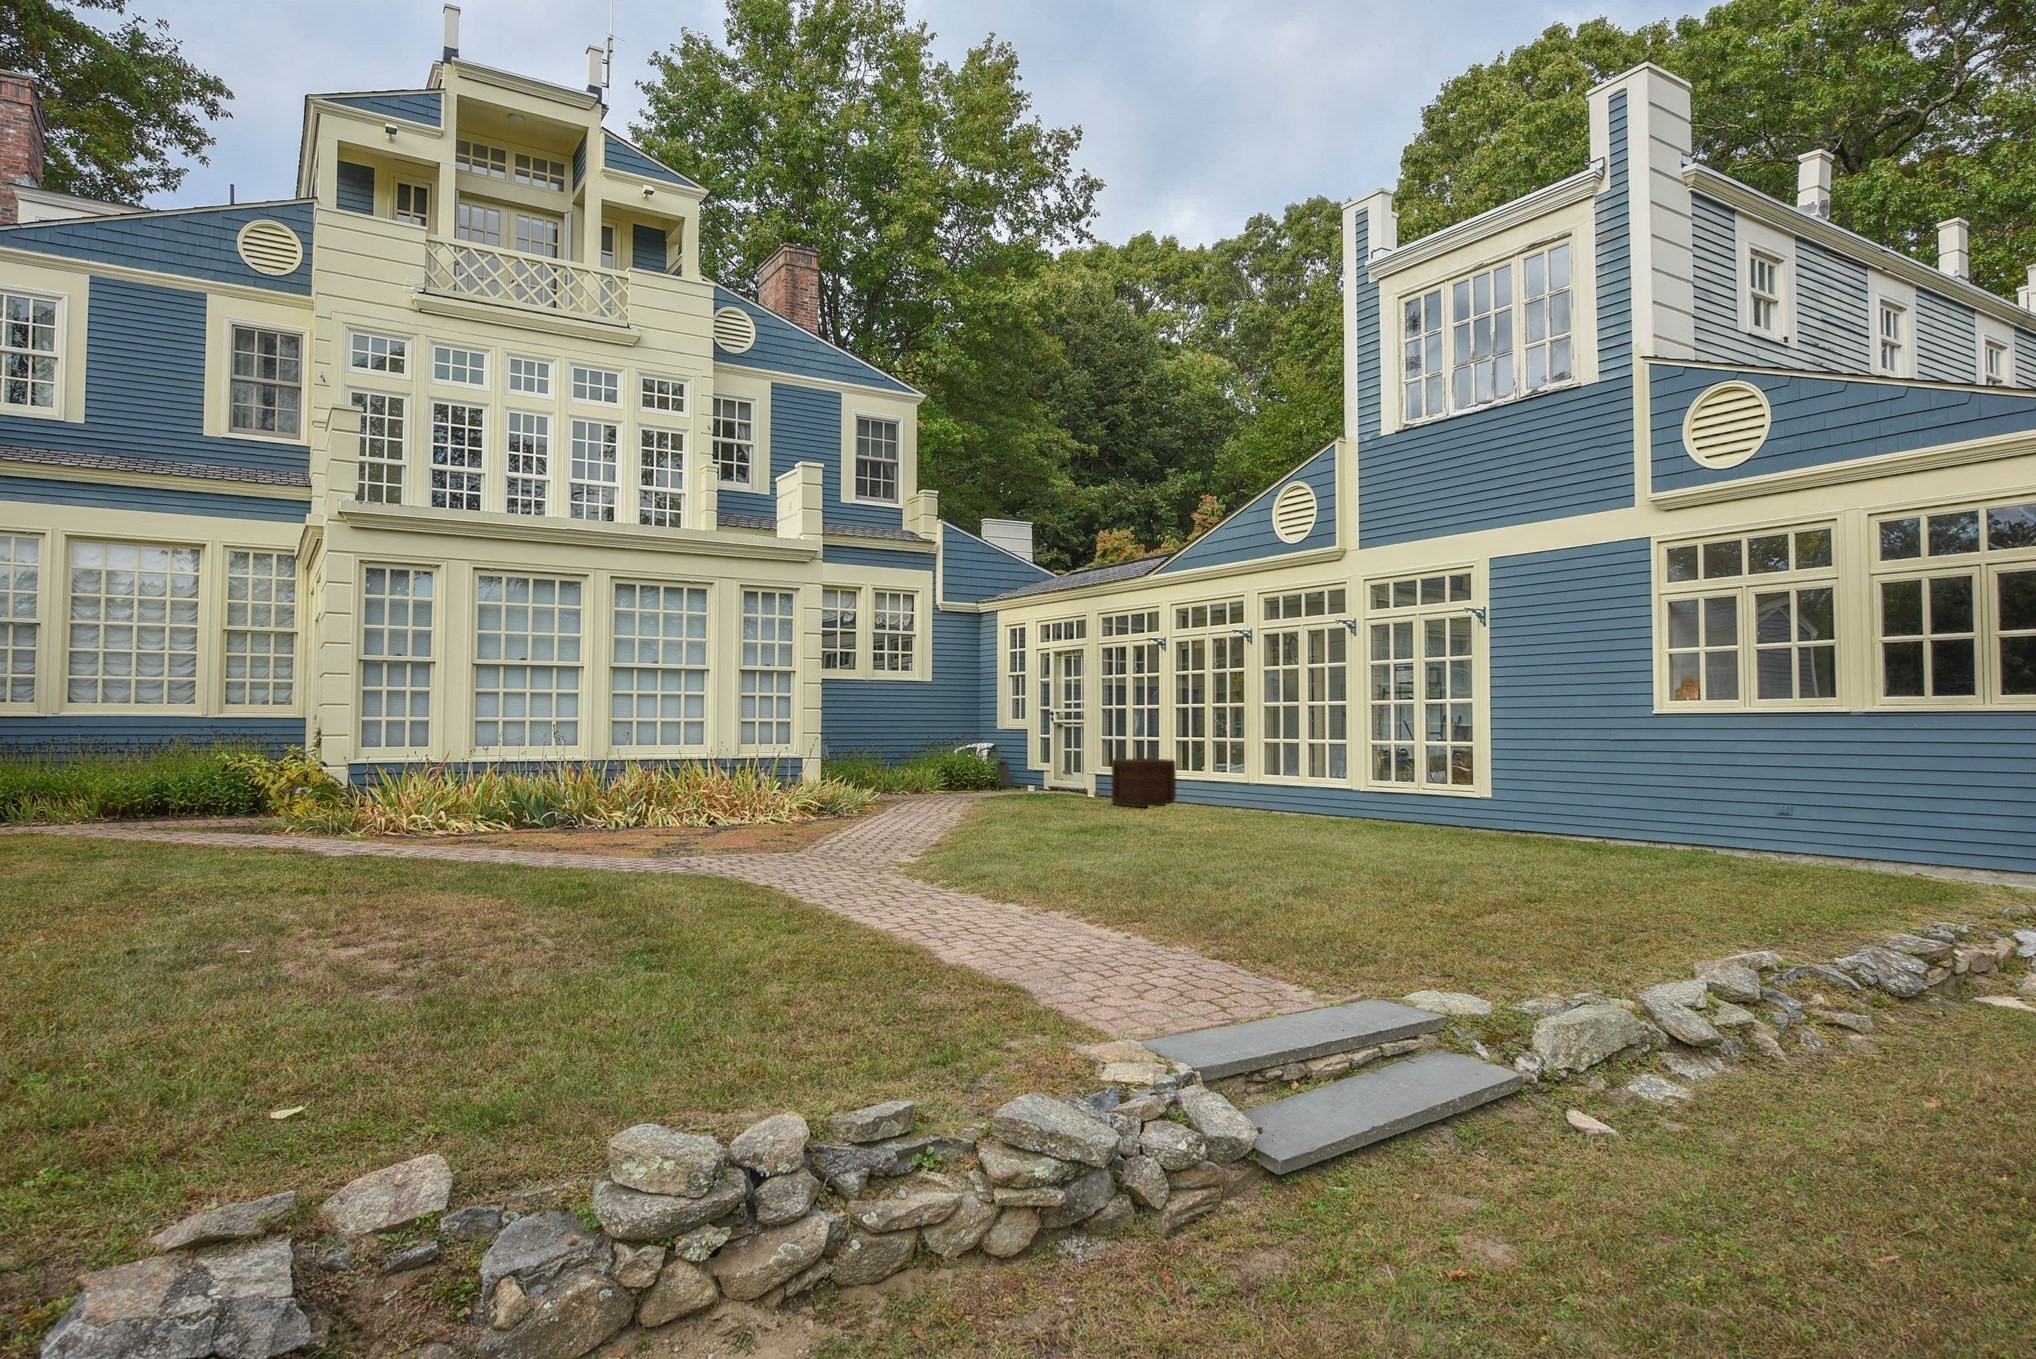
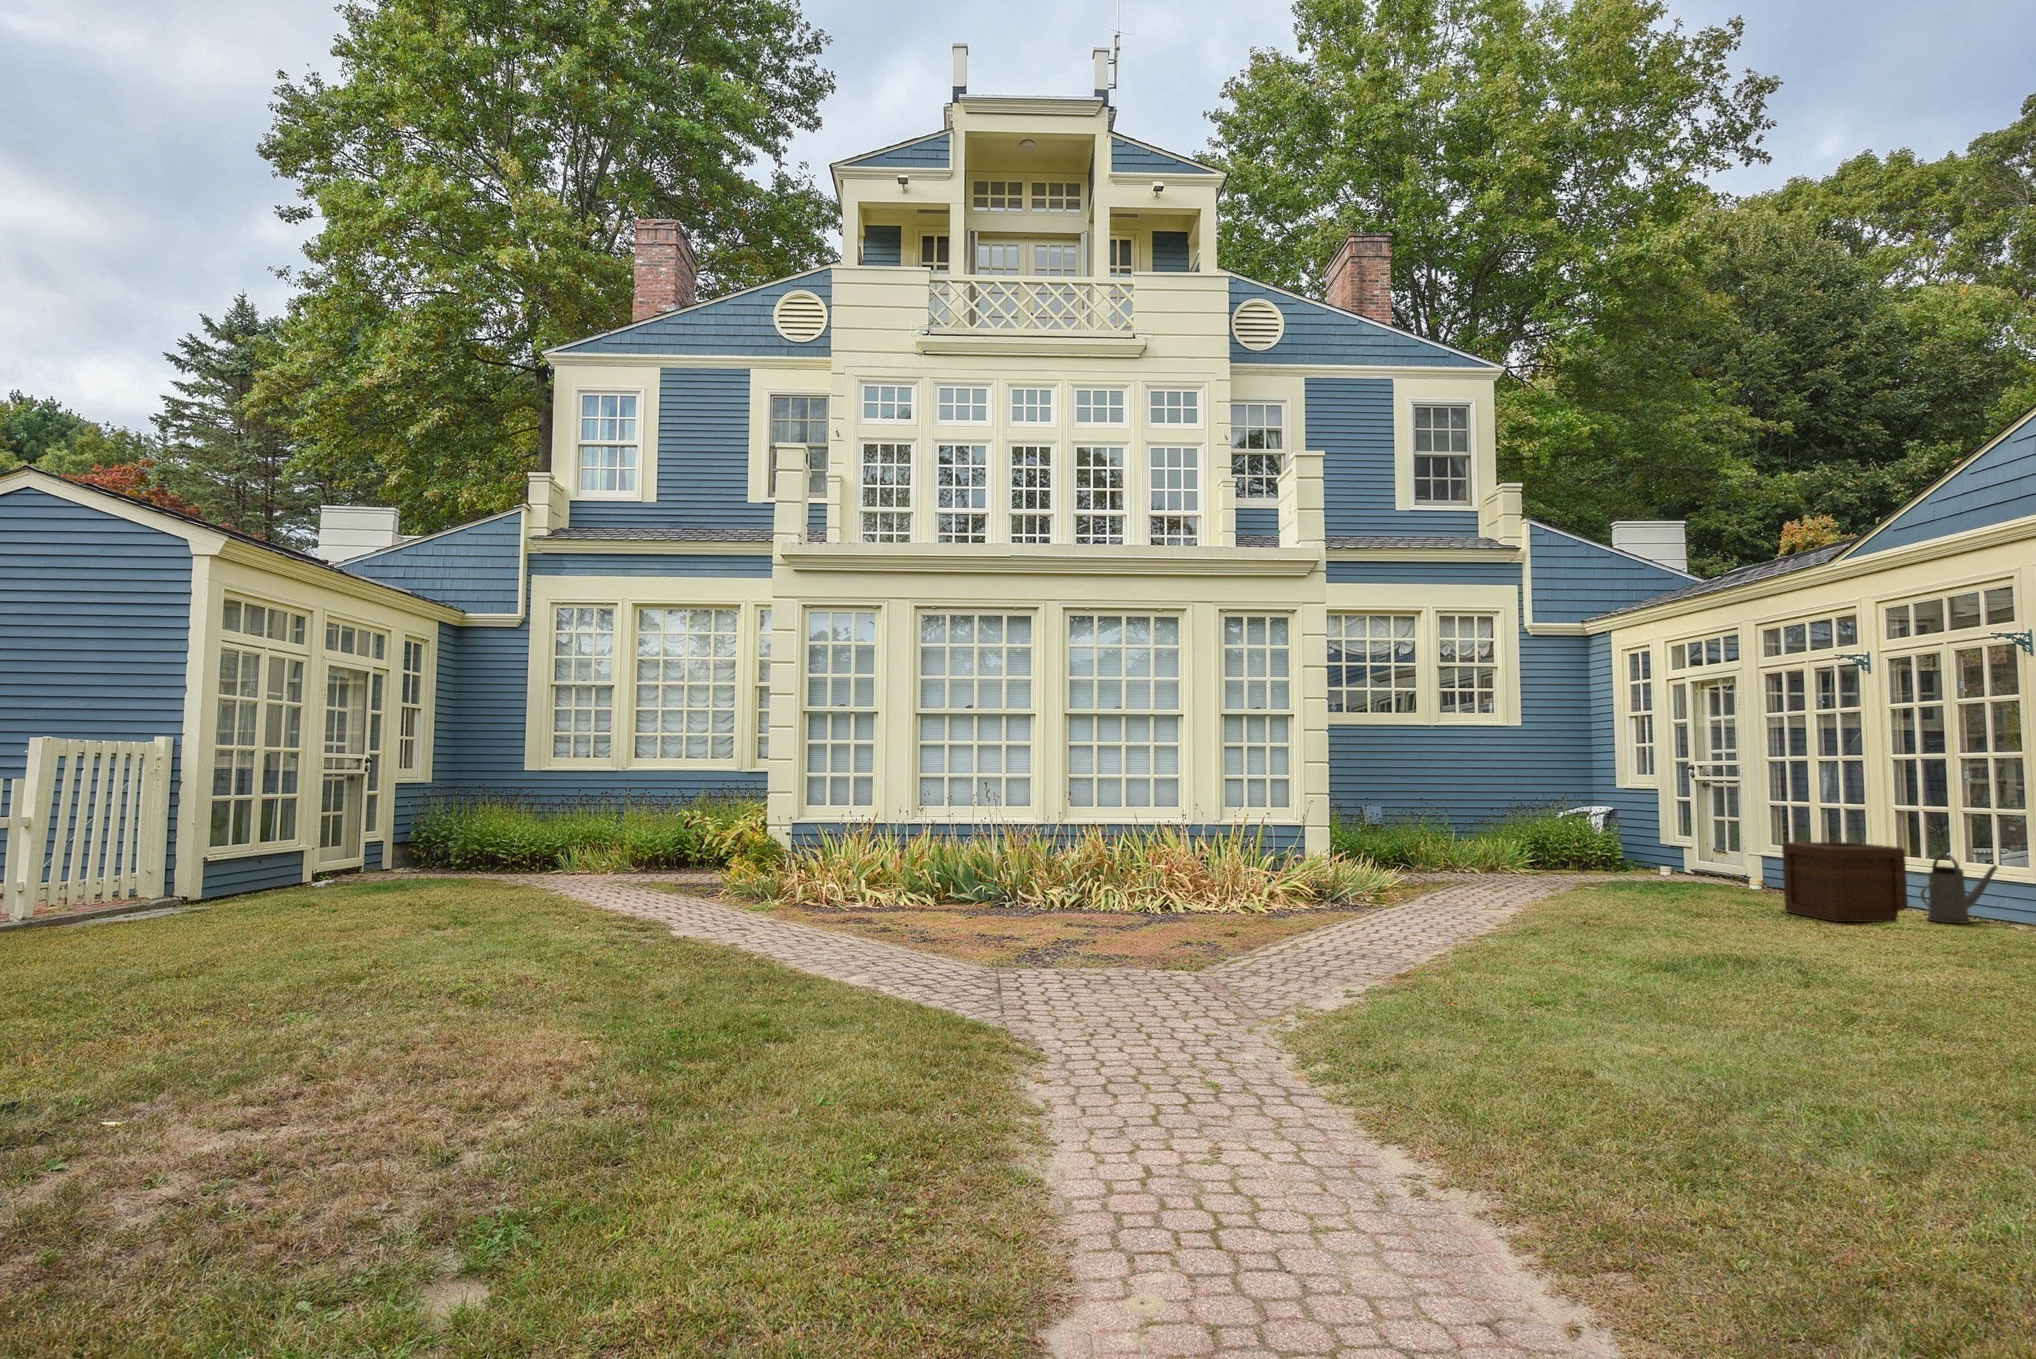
watering can: present [996,759,1015,787] -> present [1921,855,1998,923]

